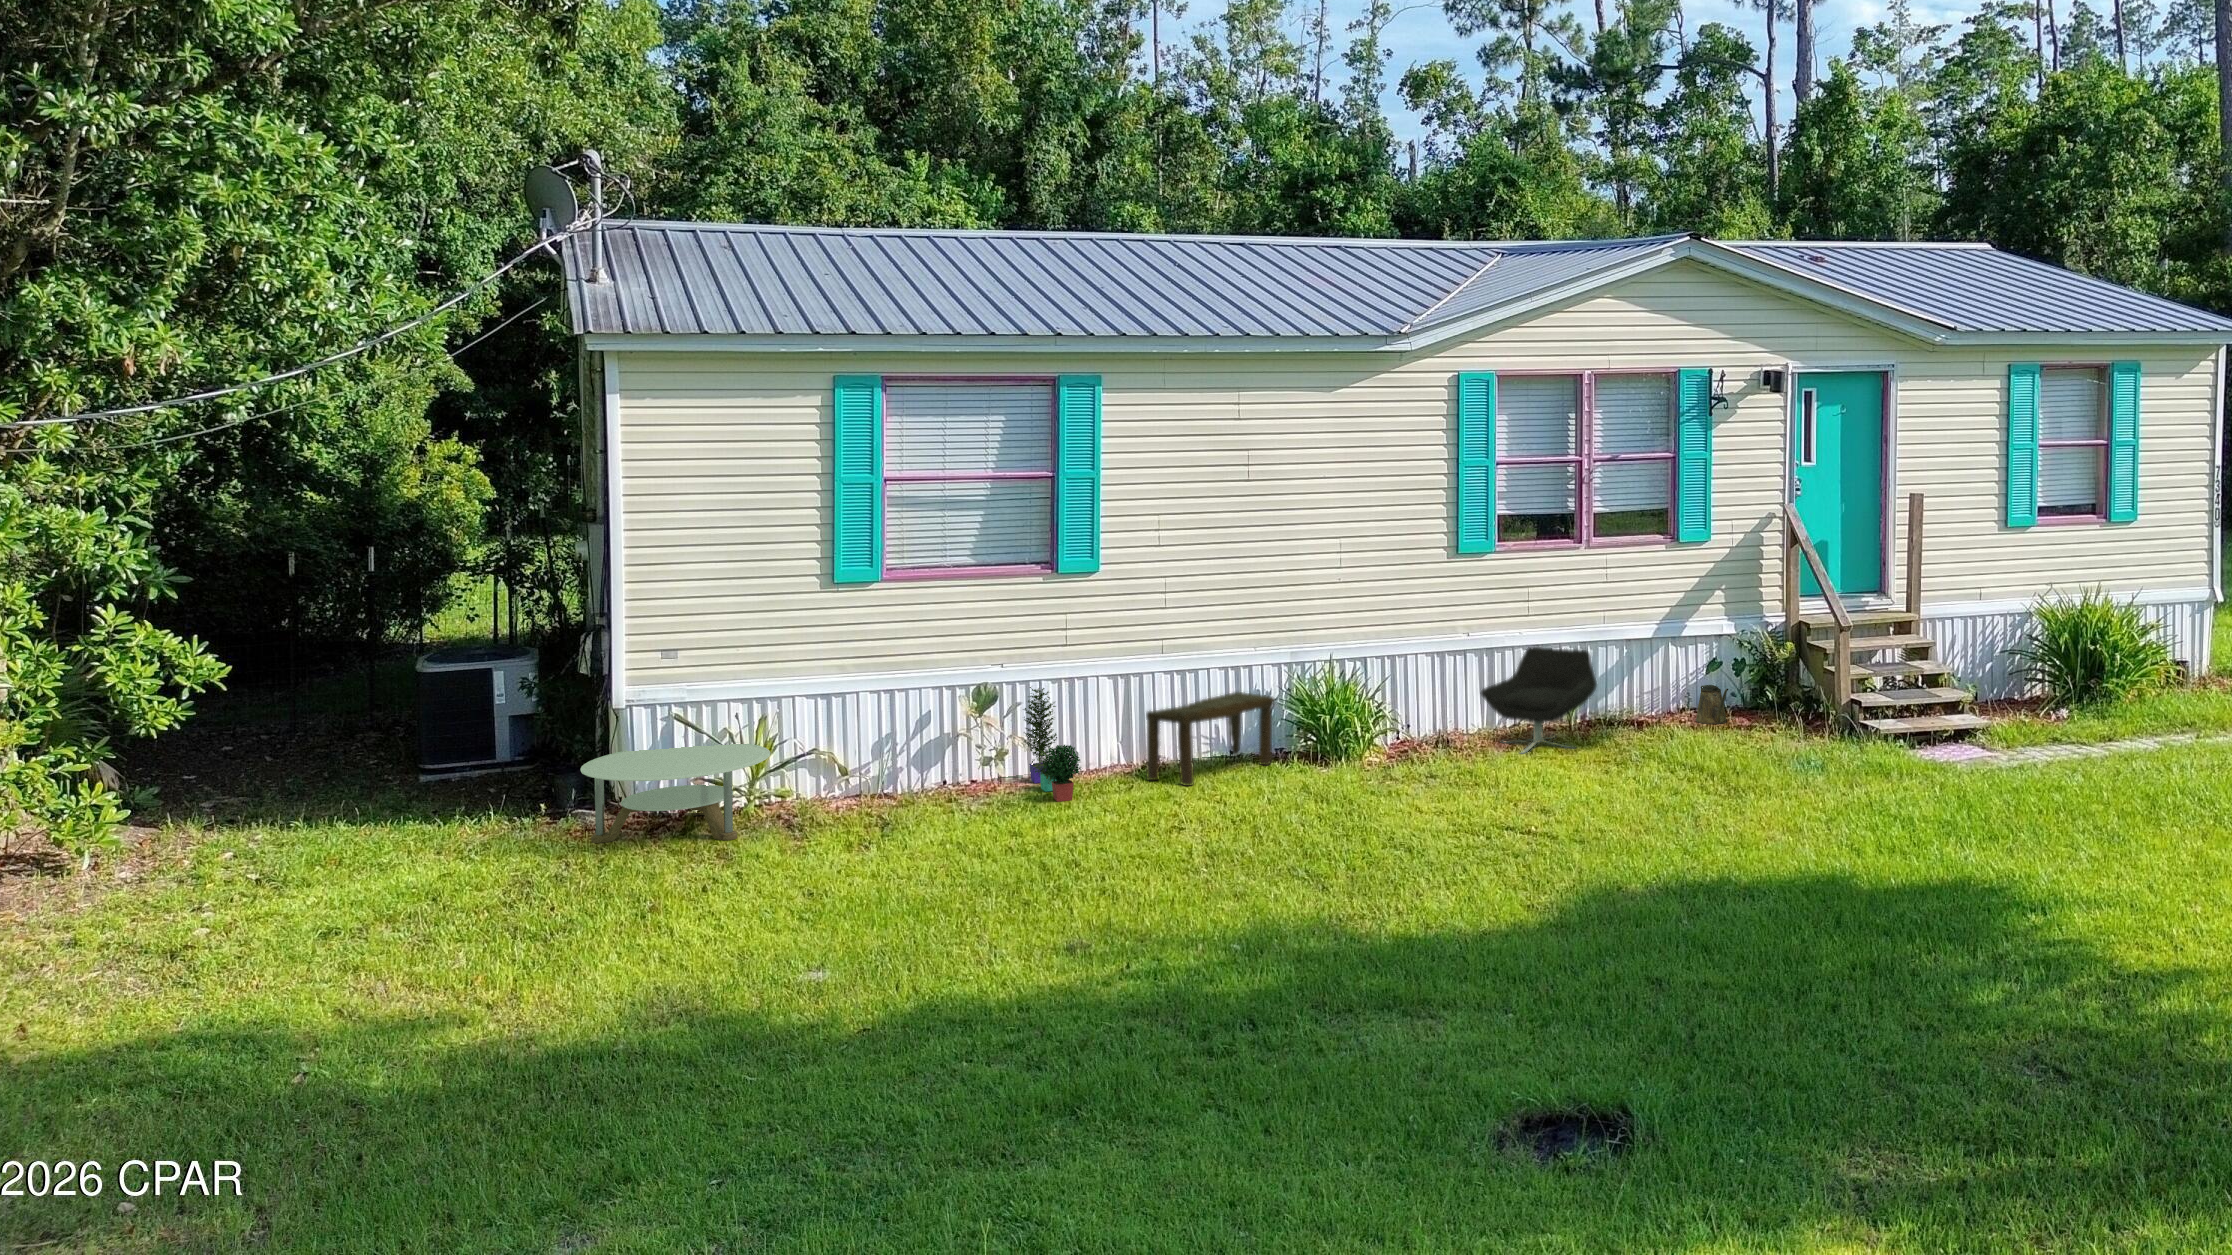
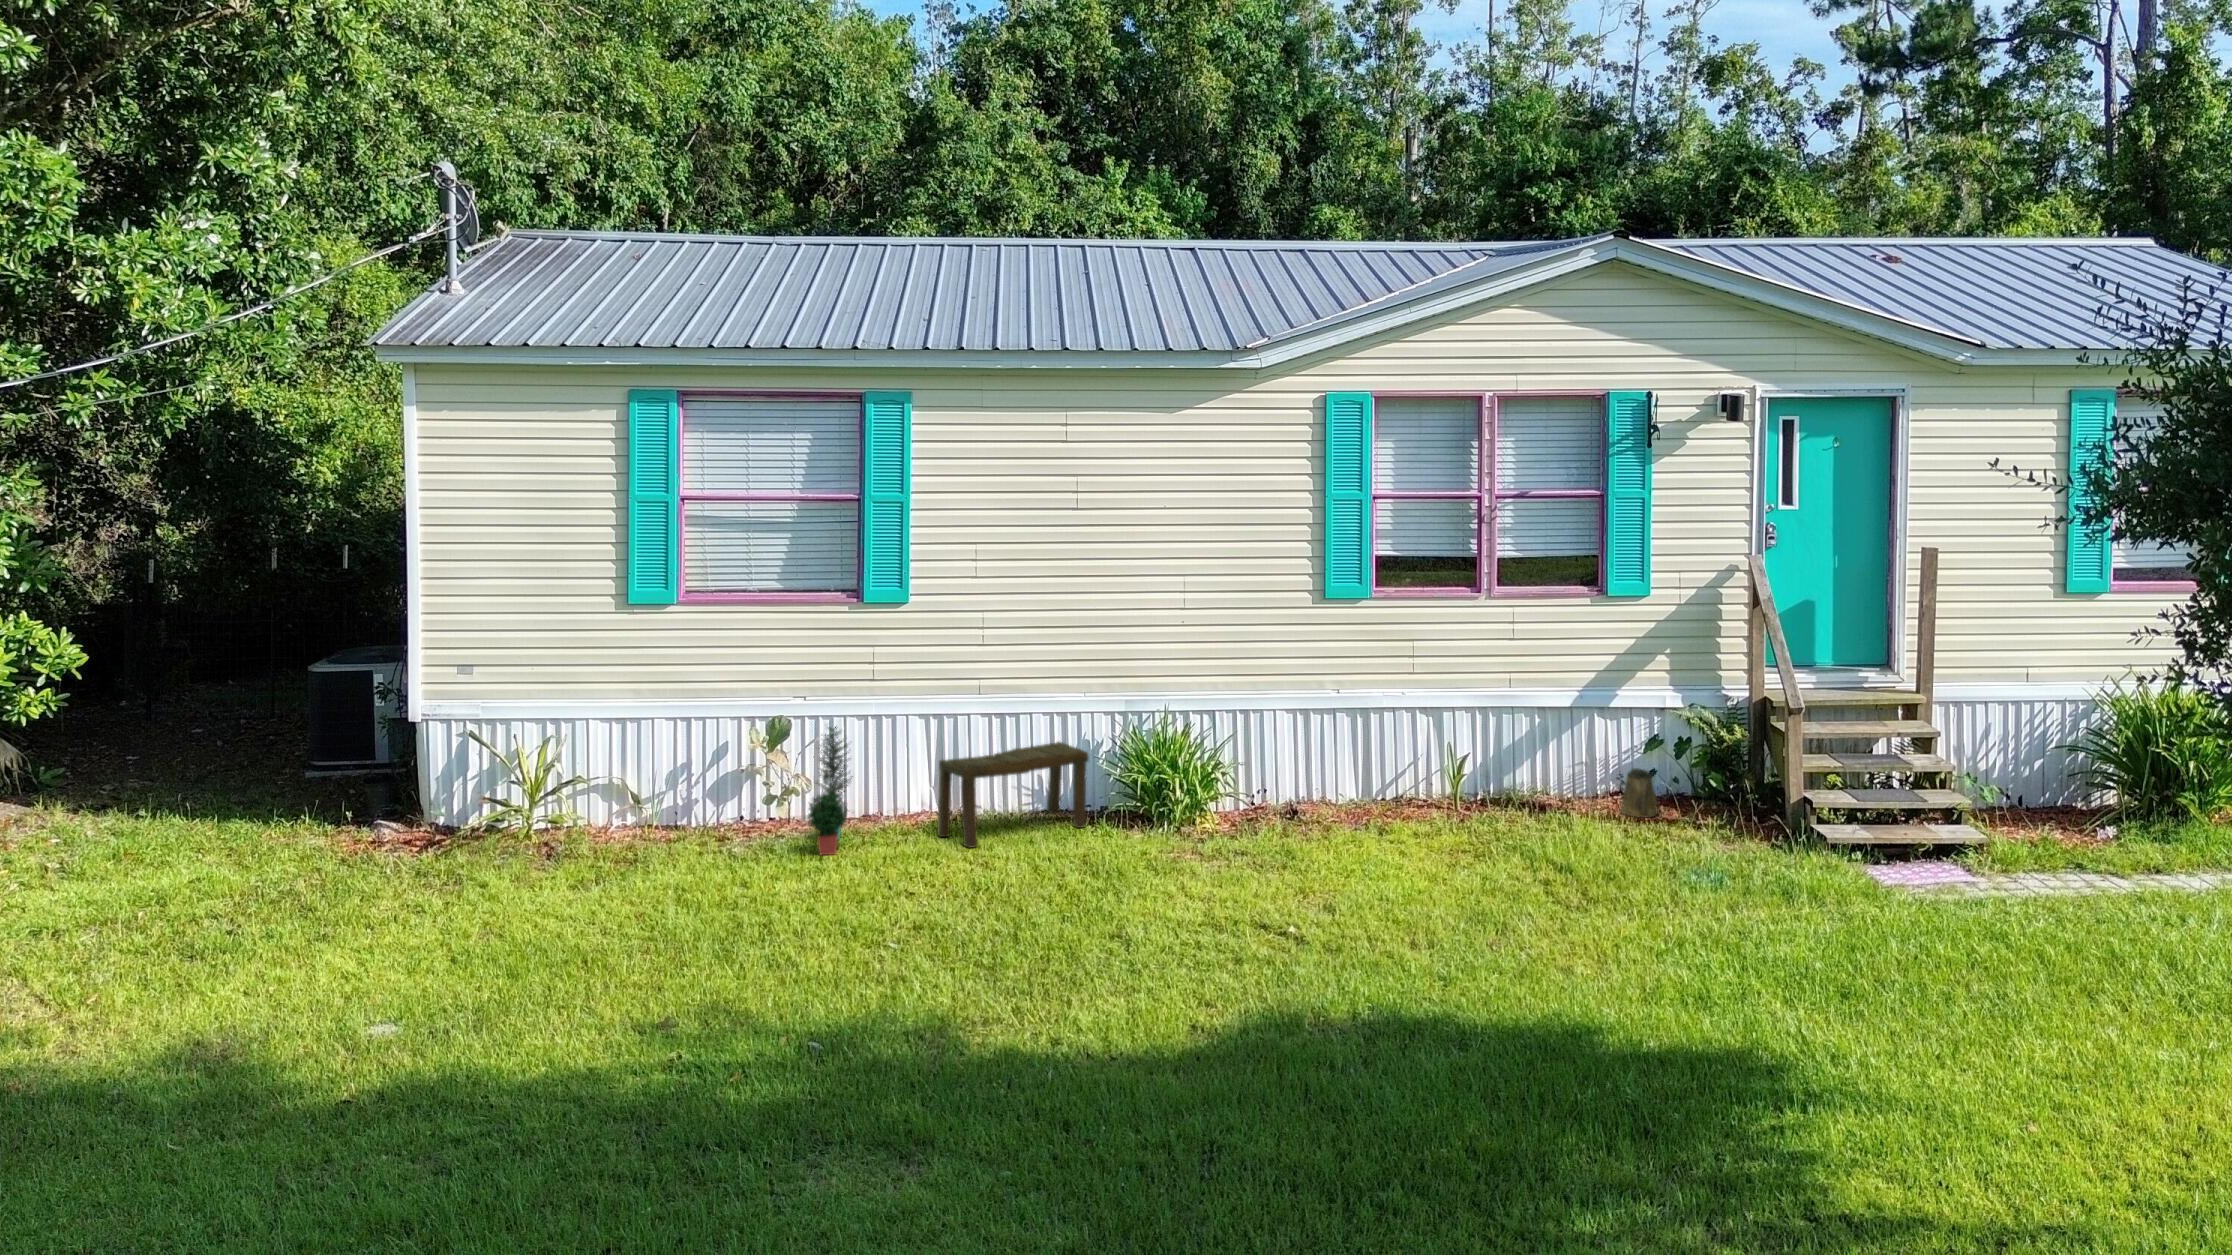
lounge chair: present [1481,647,1597,753] -> none [1337,710,1480,840]
round table: present [580,744,770,843] -> none [340,761,537,871]

